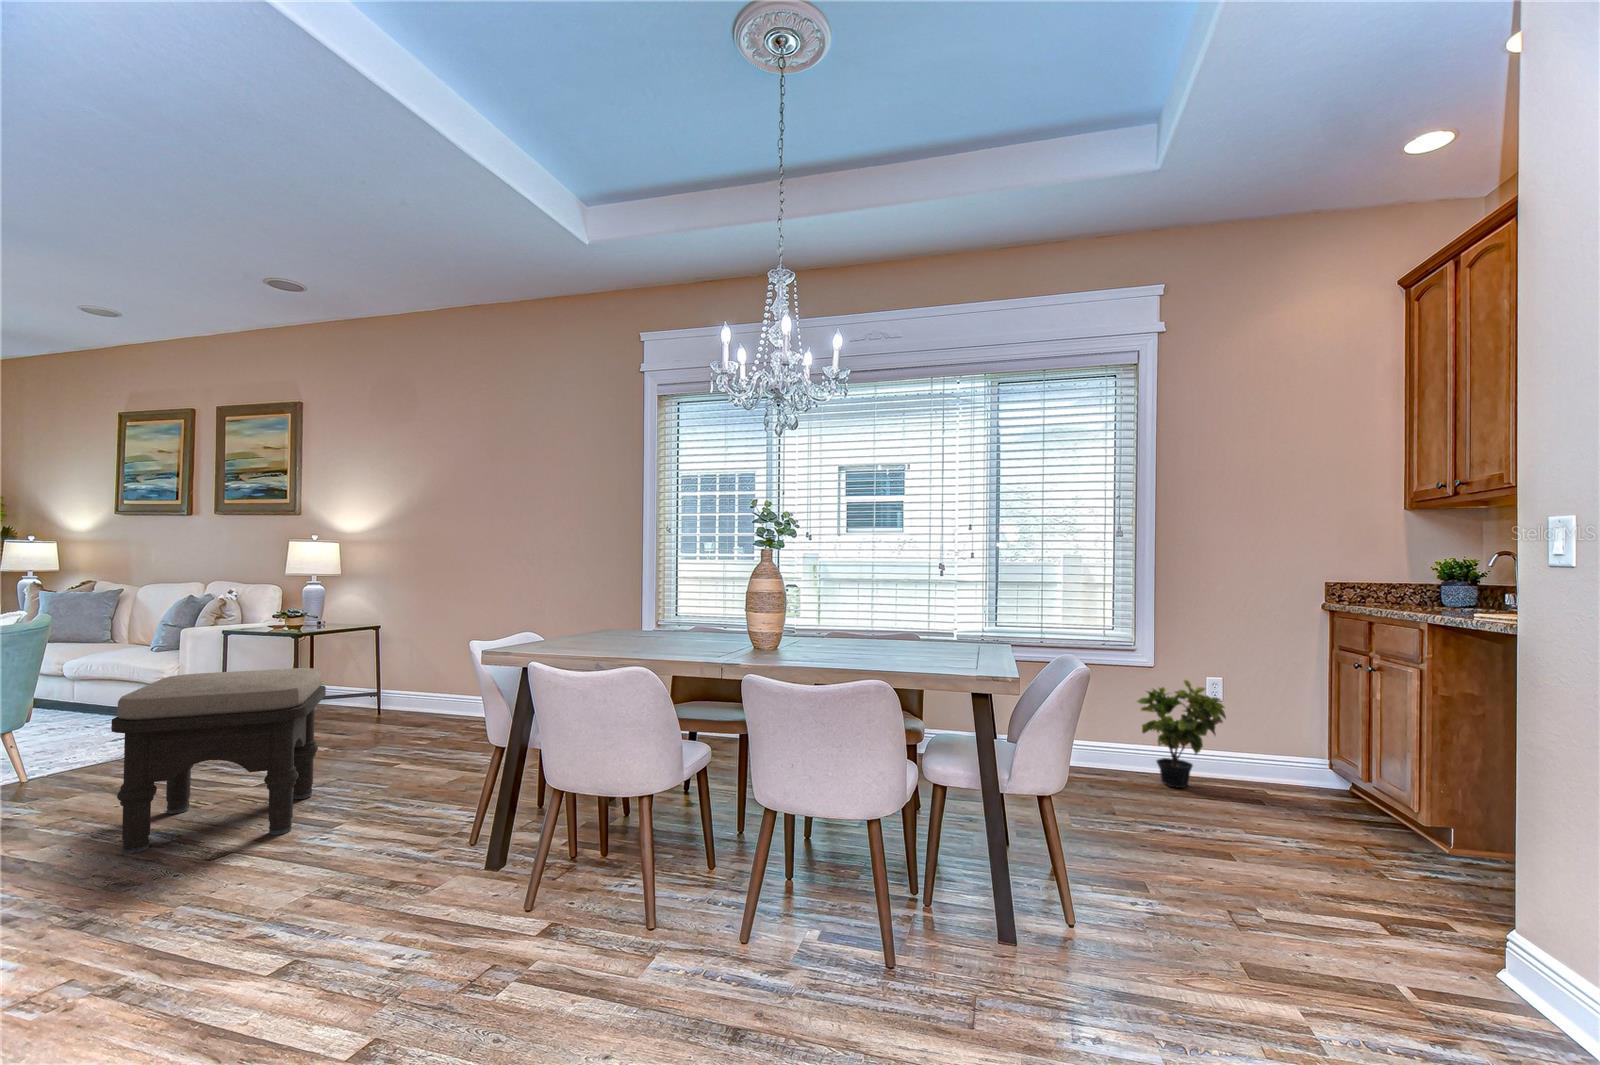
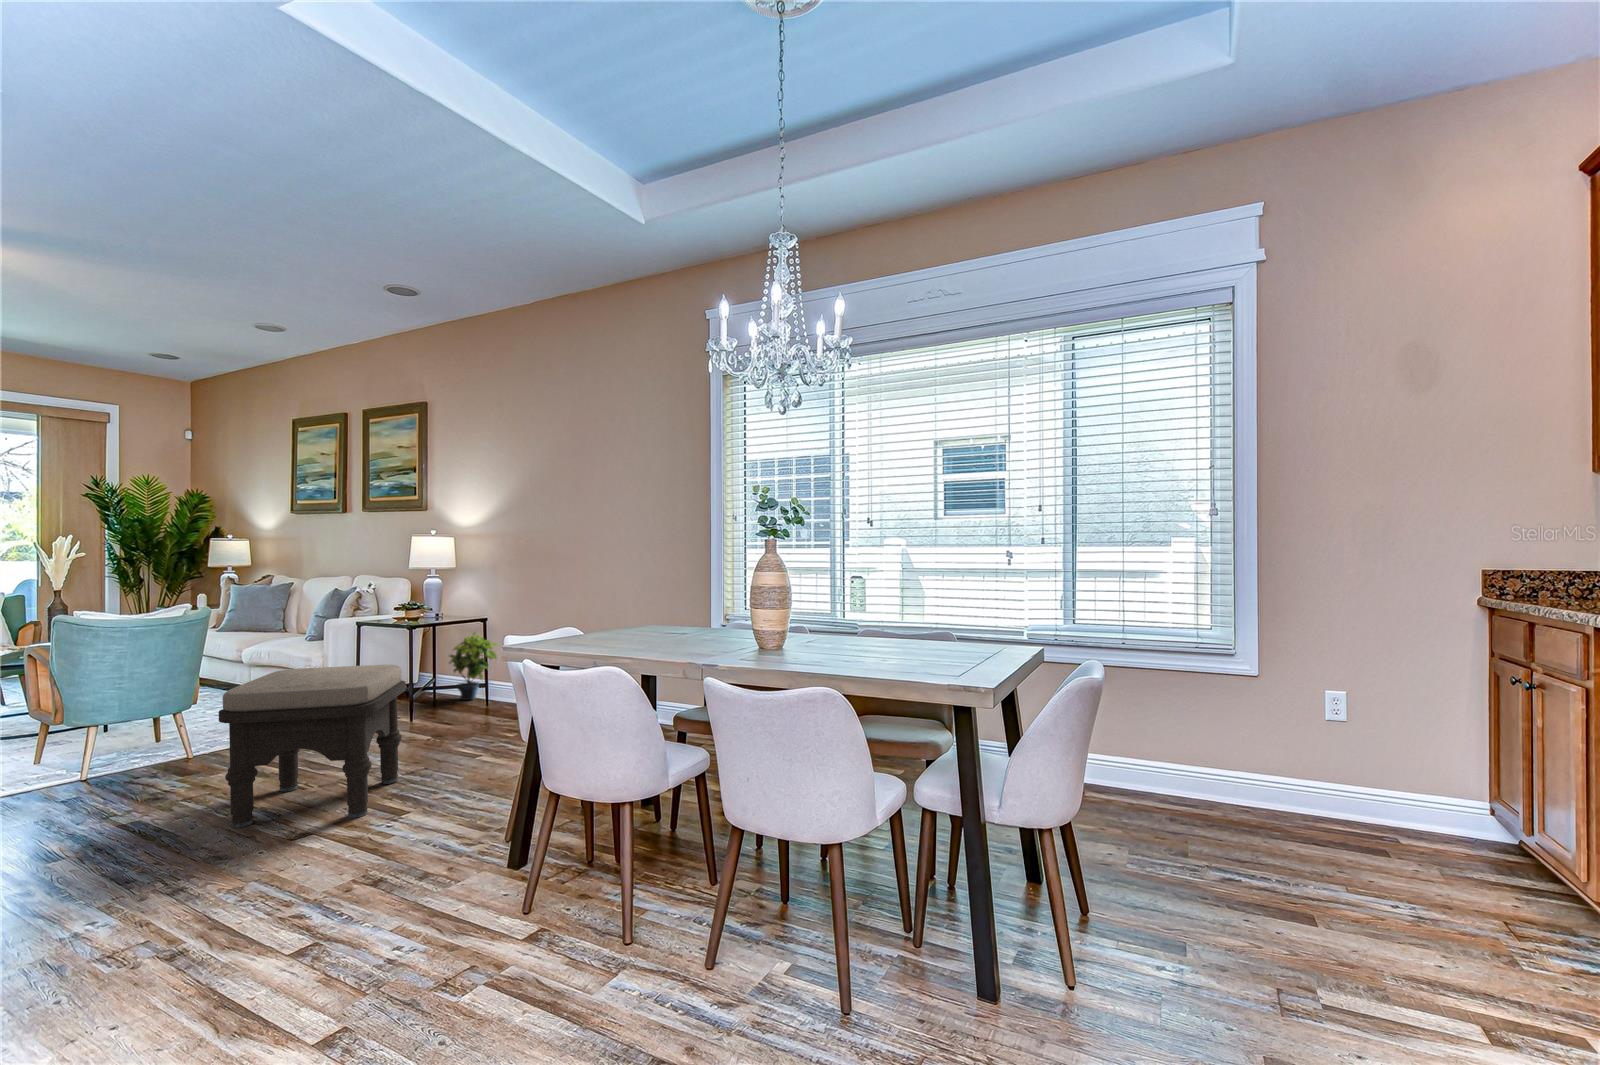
potted plant: present [1137,680,1226,788] -> present [449,632,499,700]

